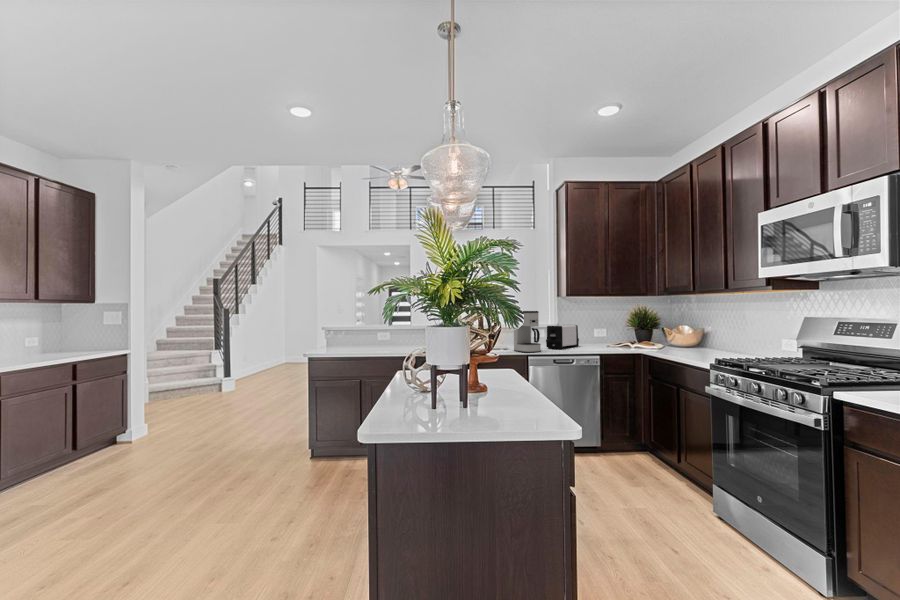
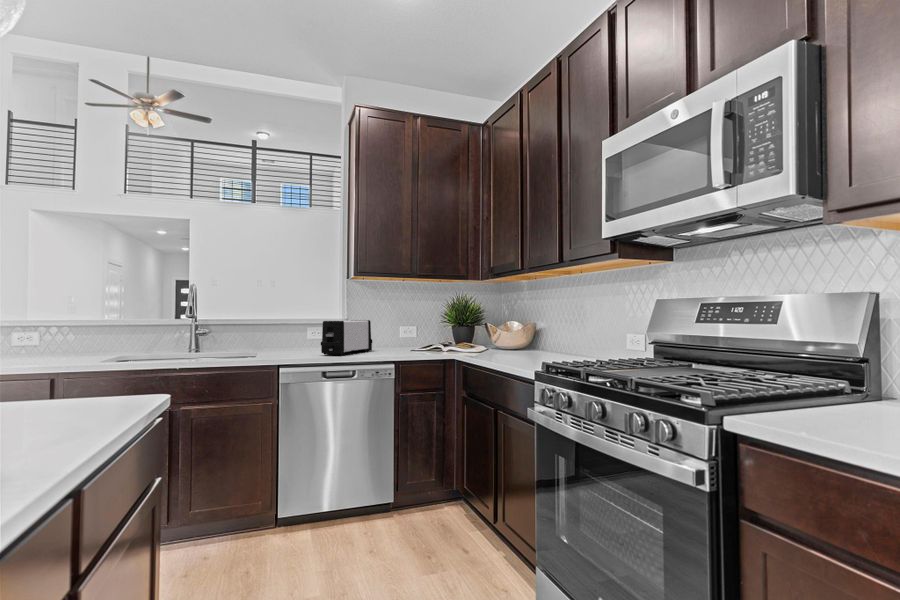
coffee maker: present [514,311,541,352] -> none [267,297,308,361]

